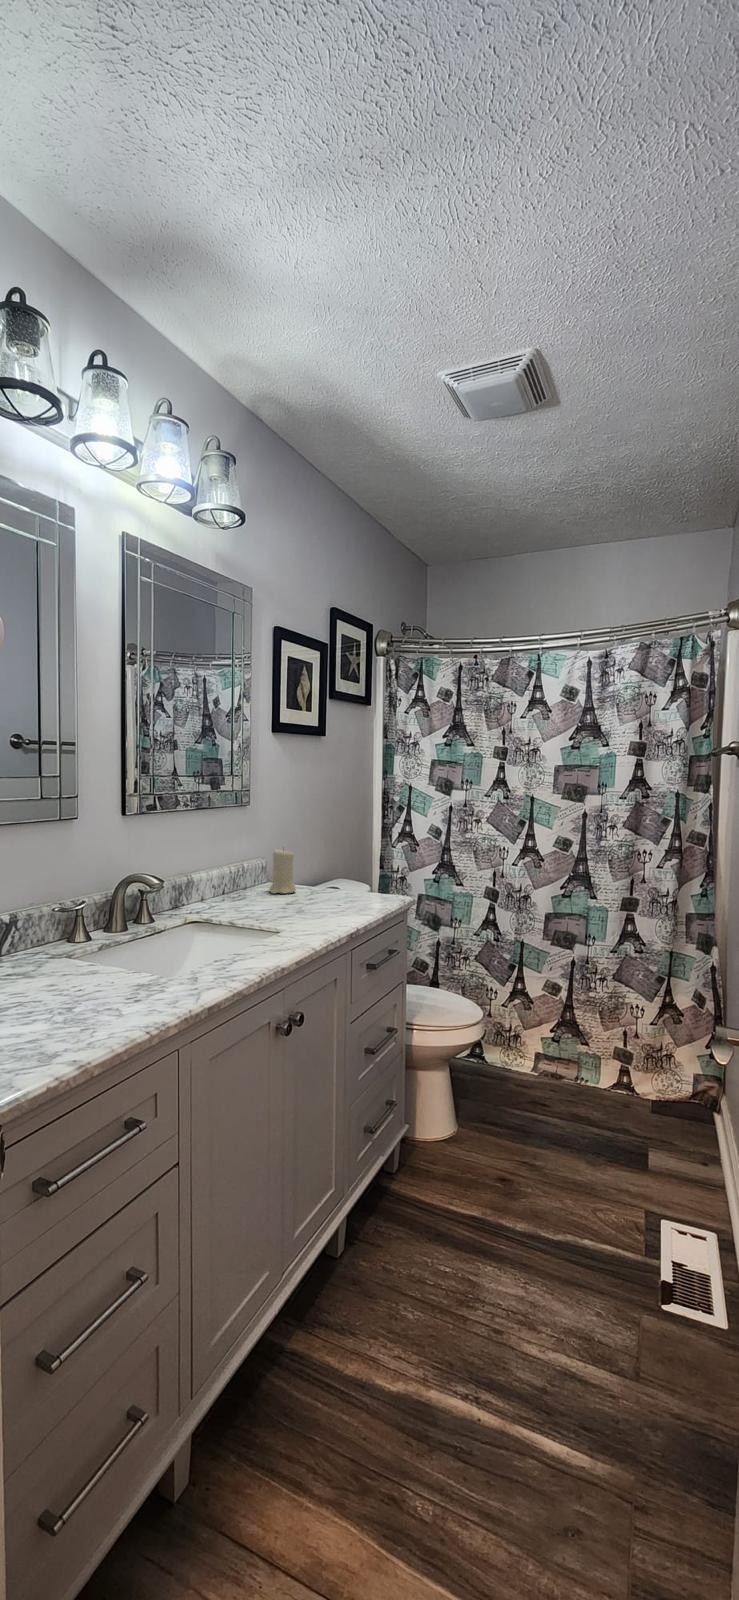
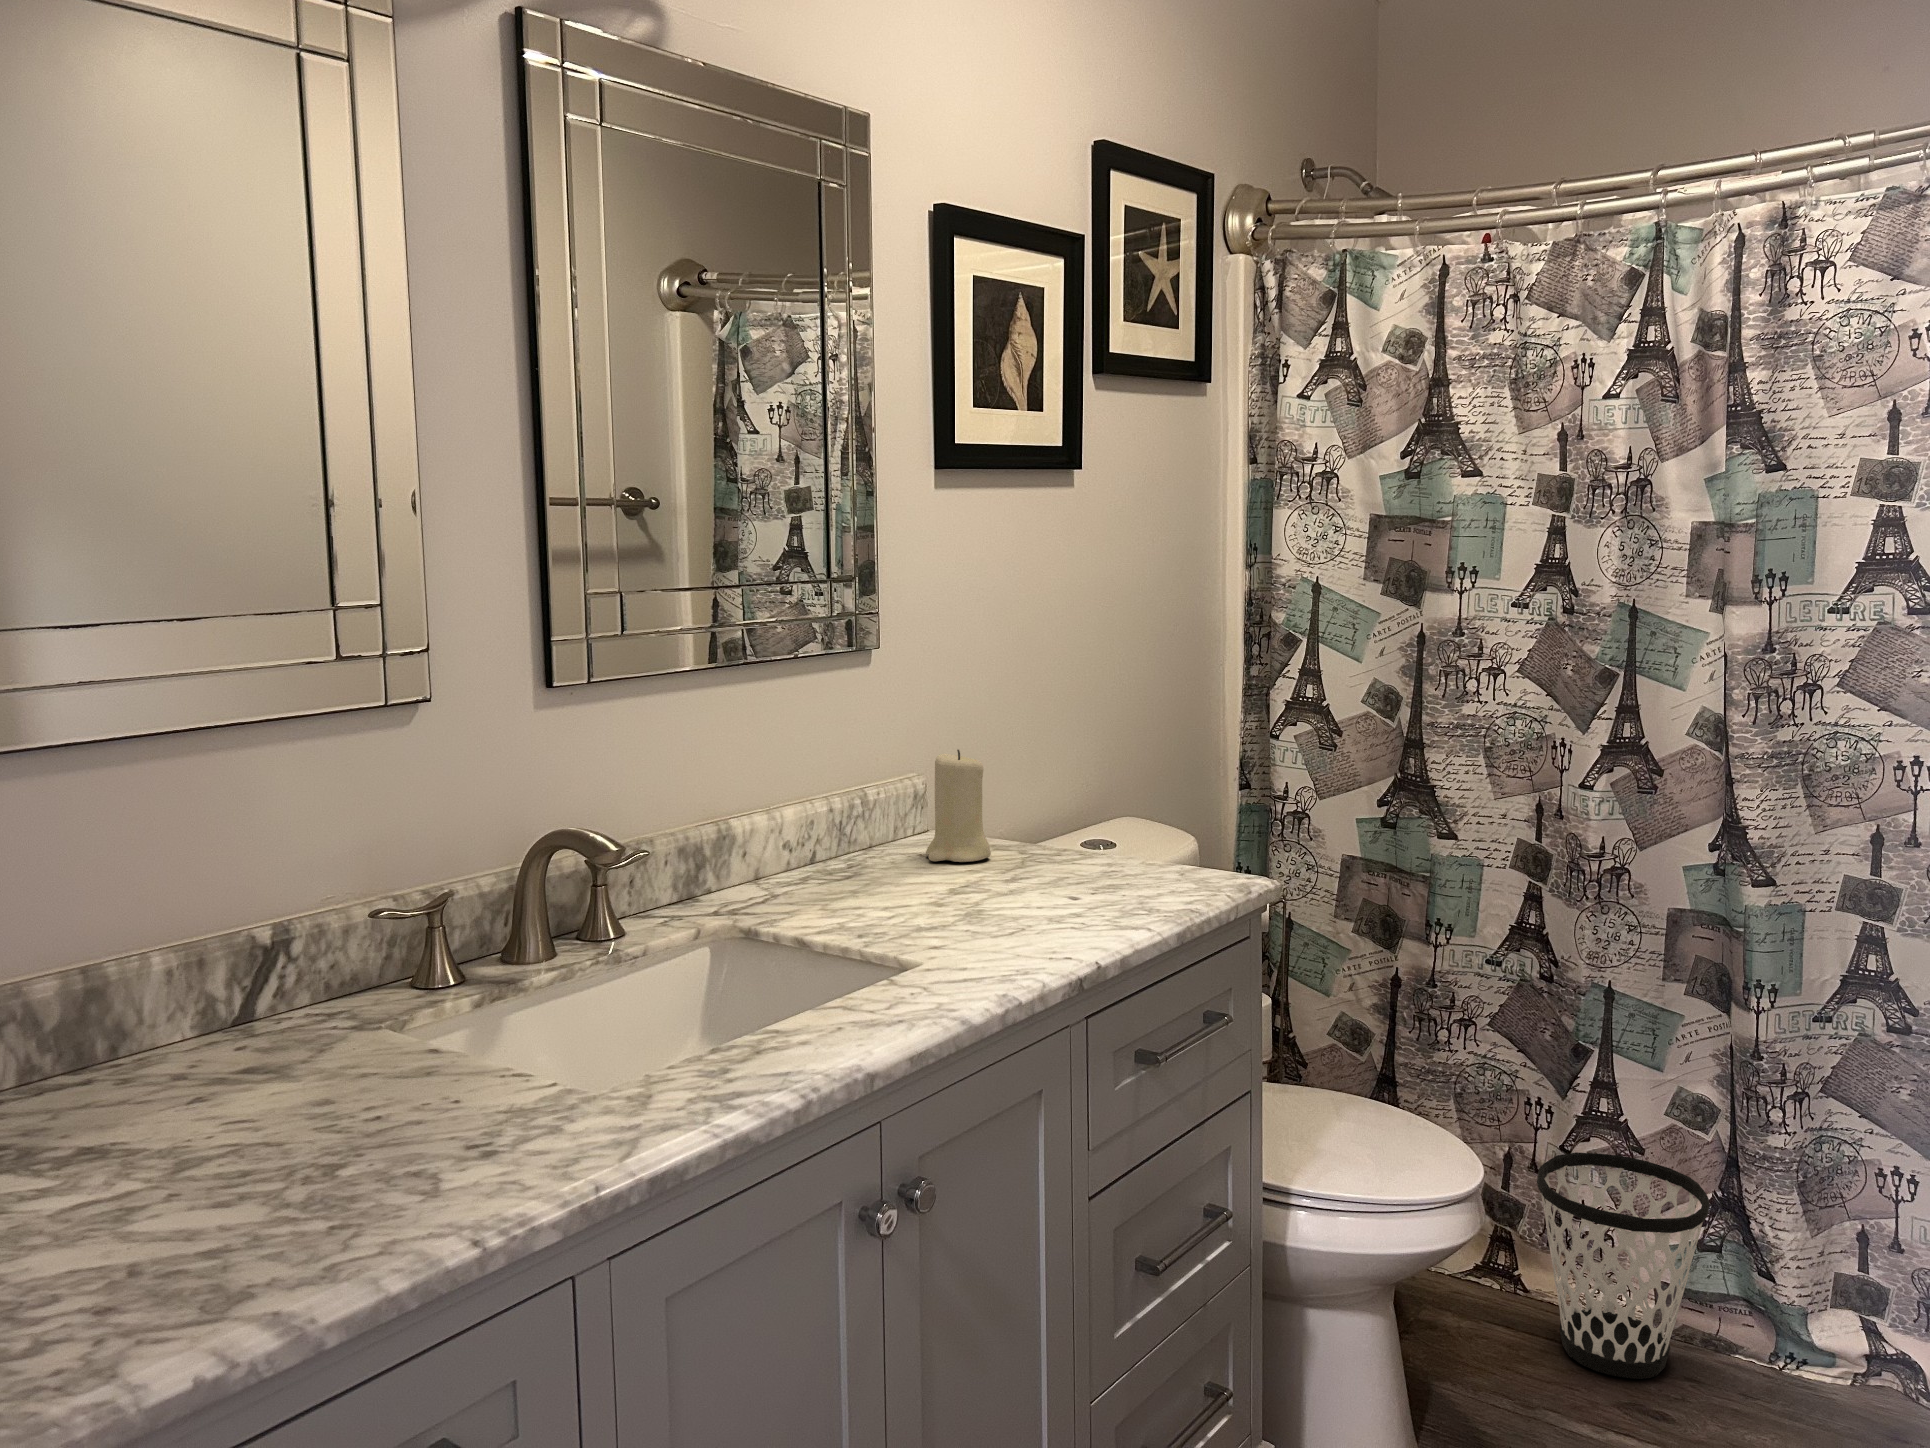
wastebasket: none [495,1007,556,1093] -> present [1537,1152,1709,1379]

